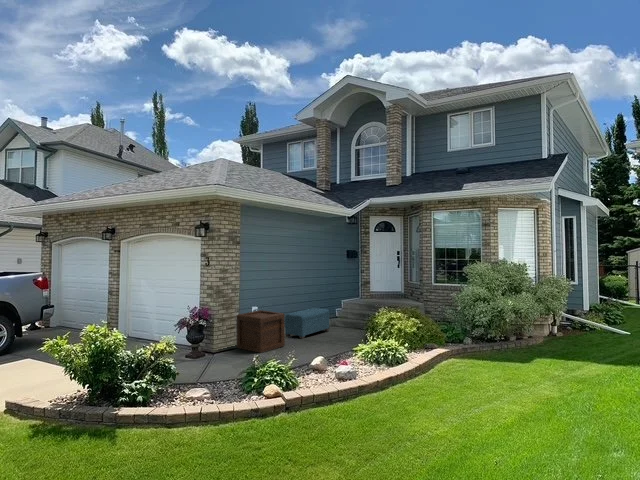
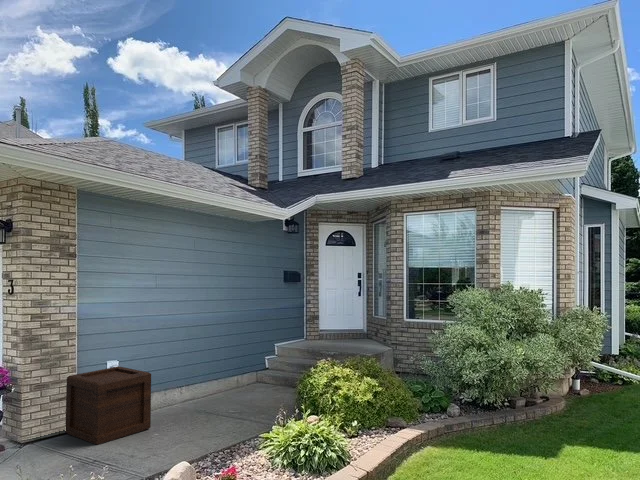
bench: present [285,308,329,339] -> none [168,358,245,412]

